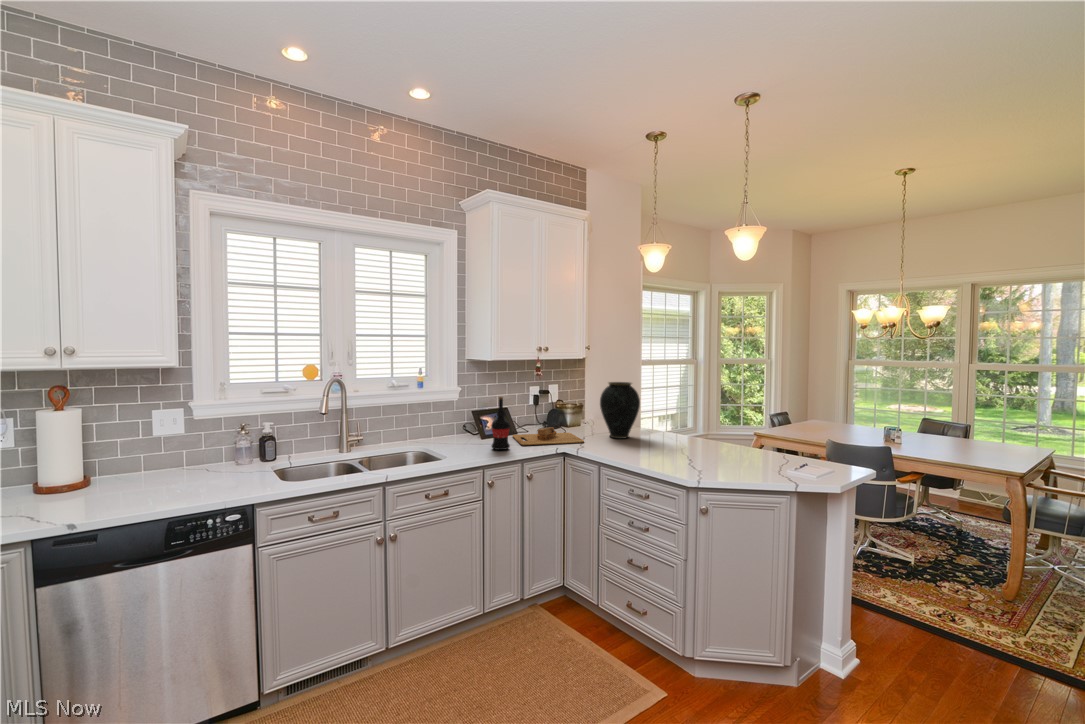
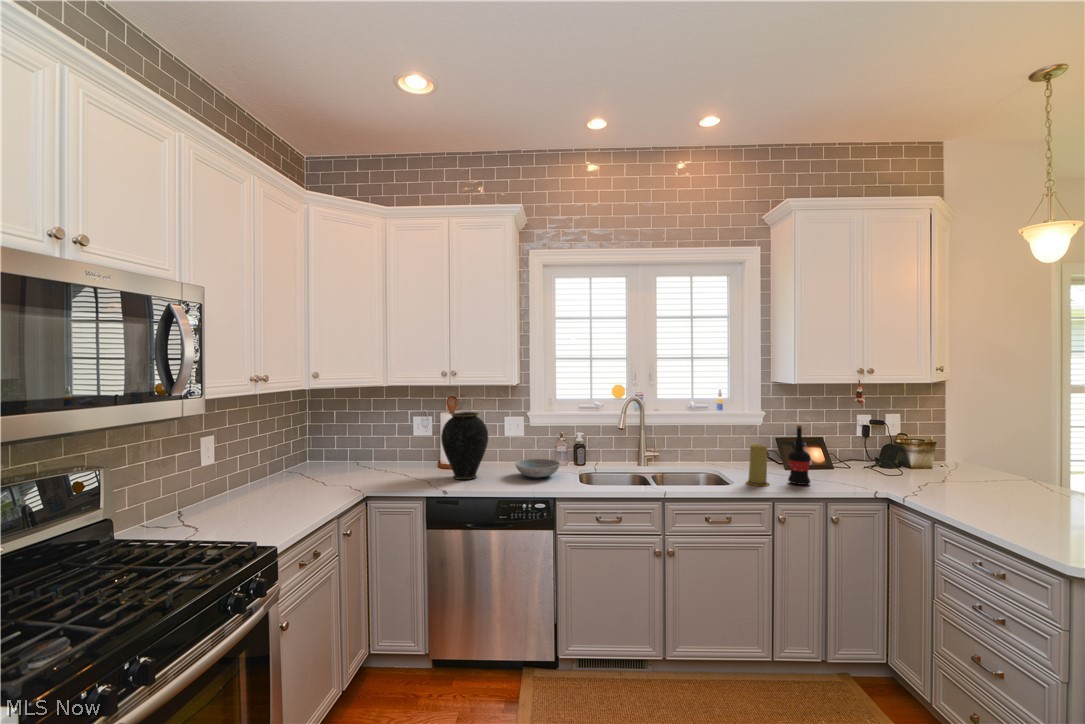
vase: present [600,382,640,439] -> present [441,412,488,480]
candle: none [457,417,478,456] -> present [746,444,769,486]
cutting board: present [513,427,584,446] -> none [824,466,920,491]
dish: none [181,459,250,485] -> present [515,459,560,478]

